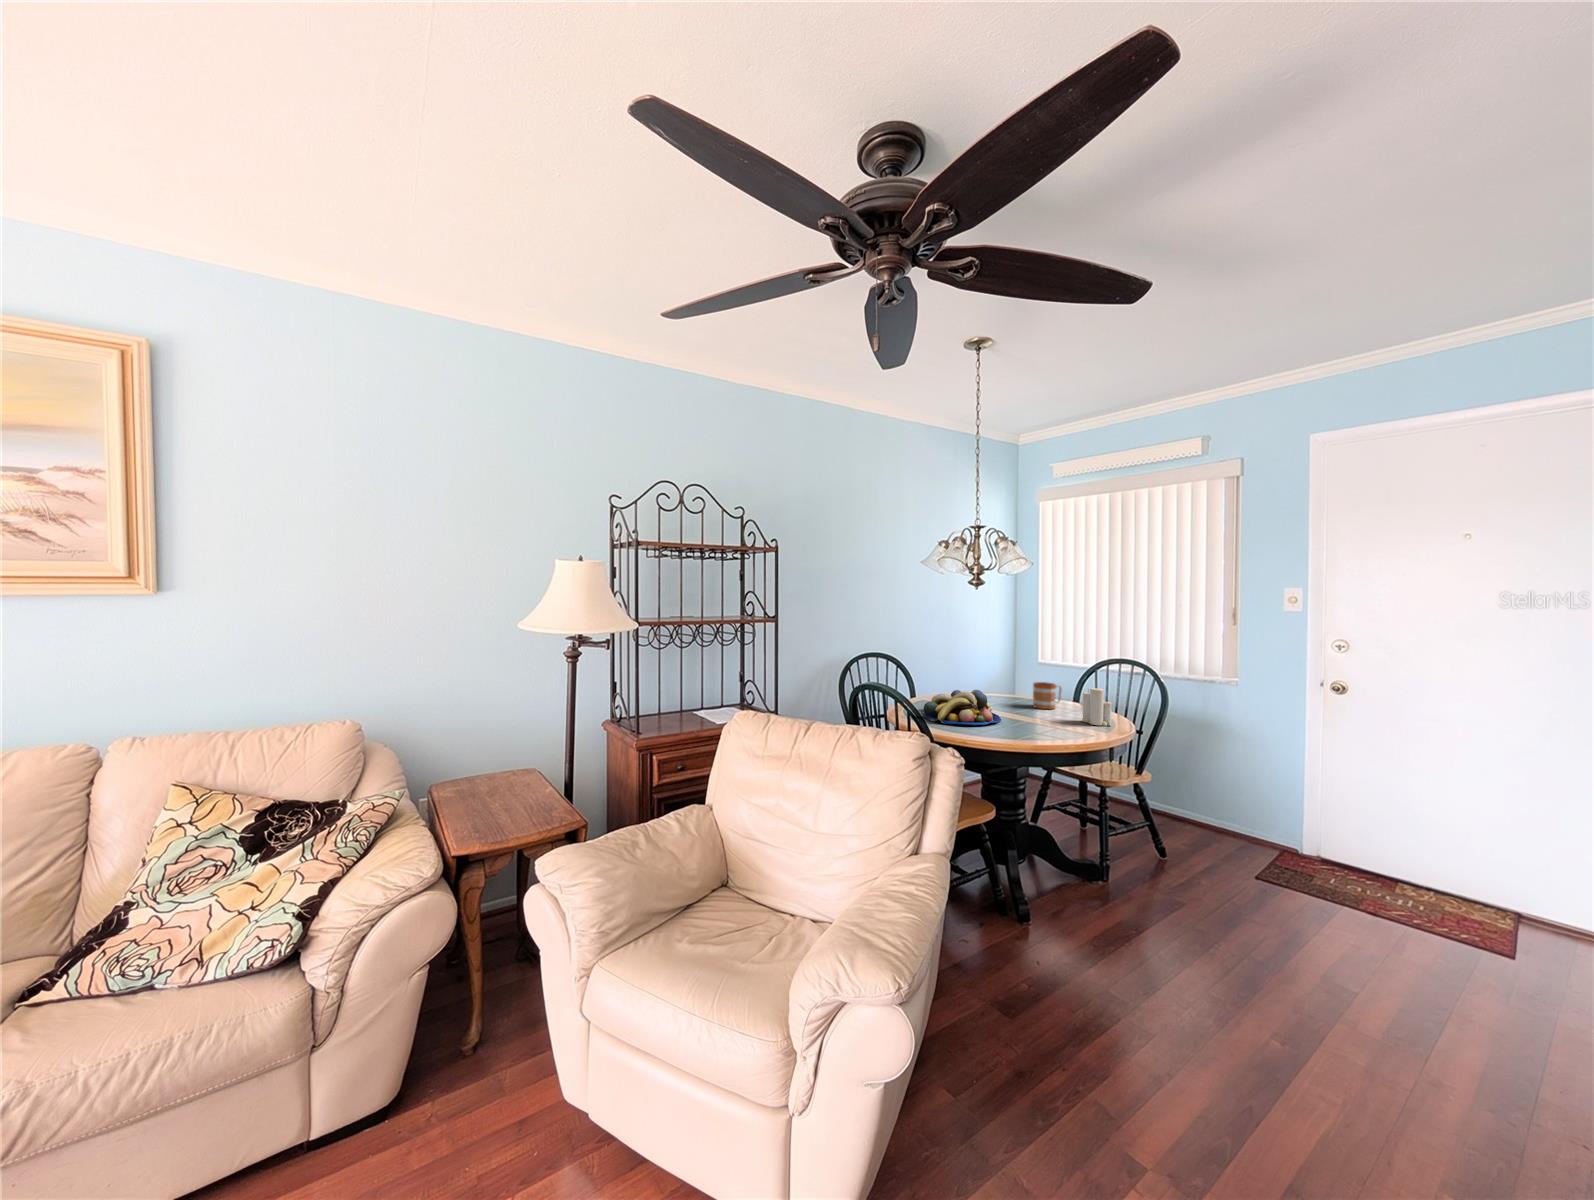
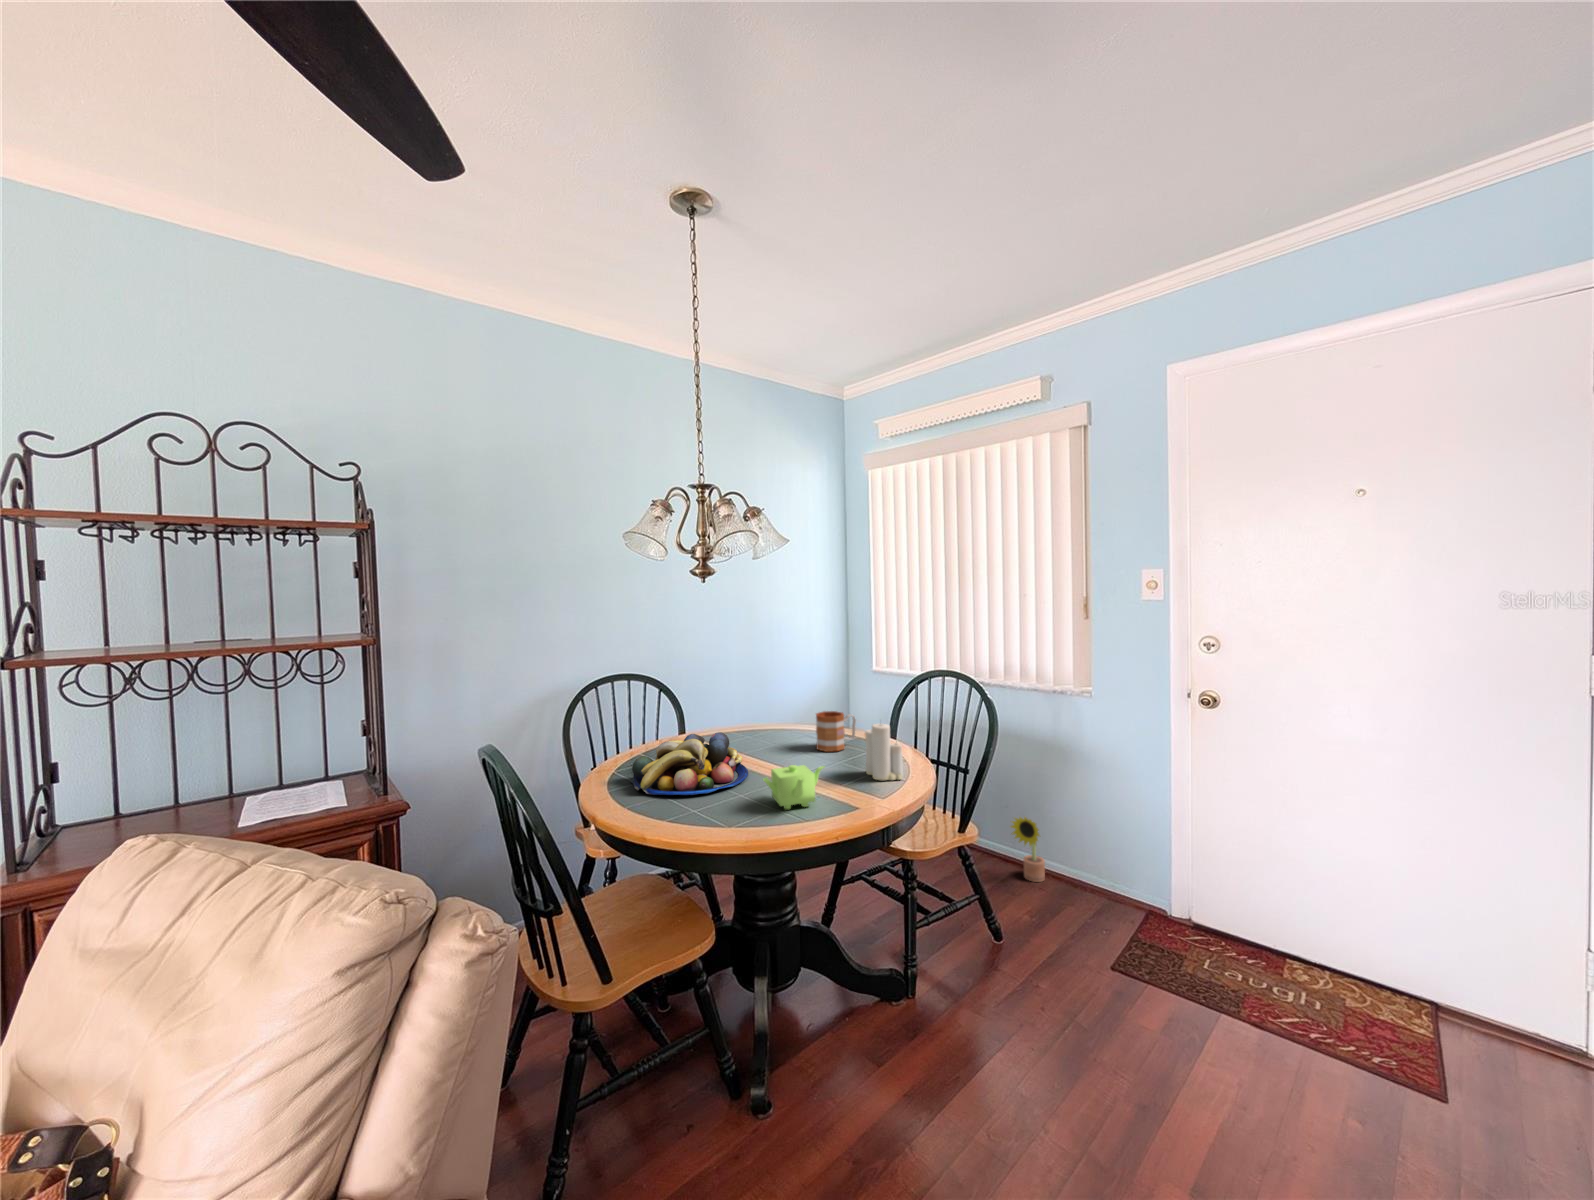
teapot: none [1028,708,1067,735] -> present [763,765,824,809]
decorative plant: none [1163,774,1192,825] -> present [1011,817,1045,882]

